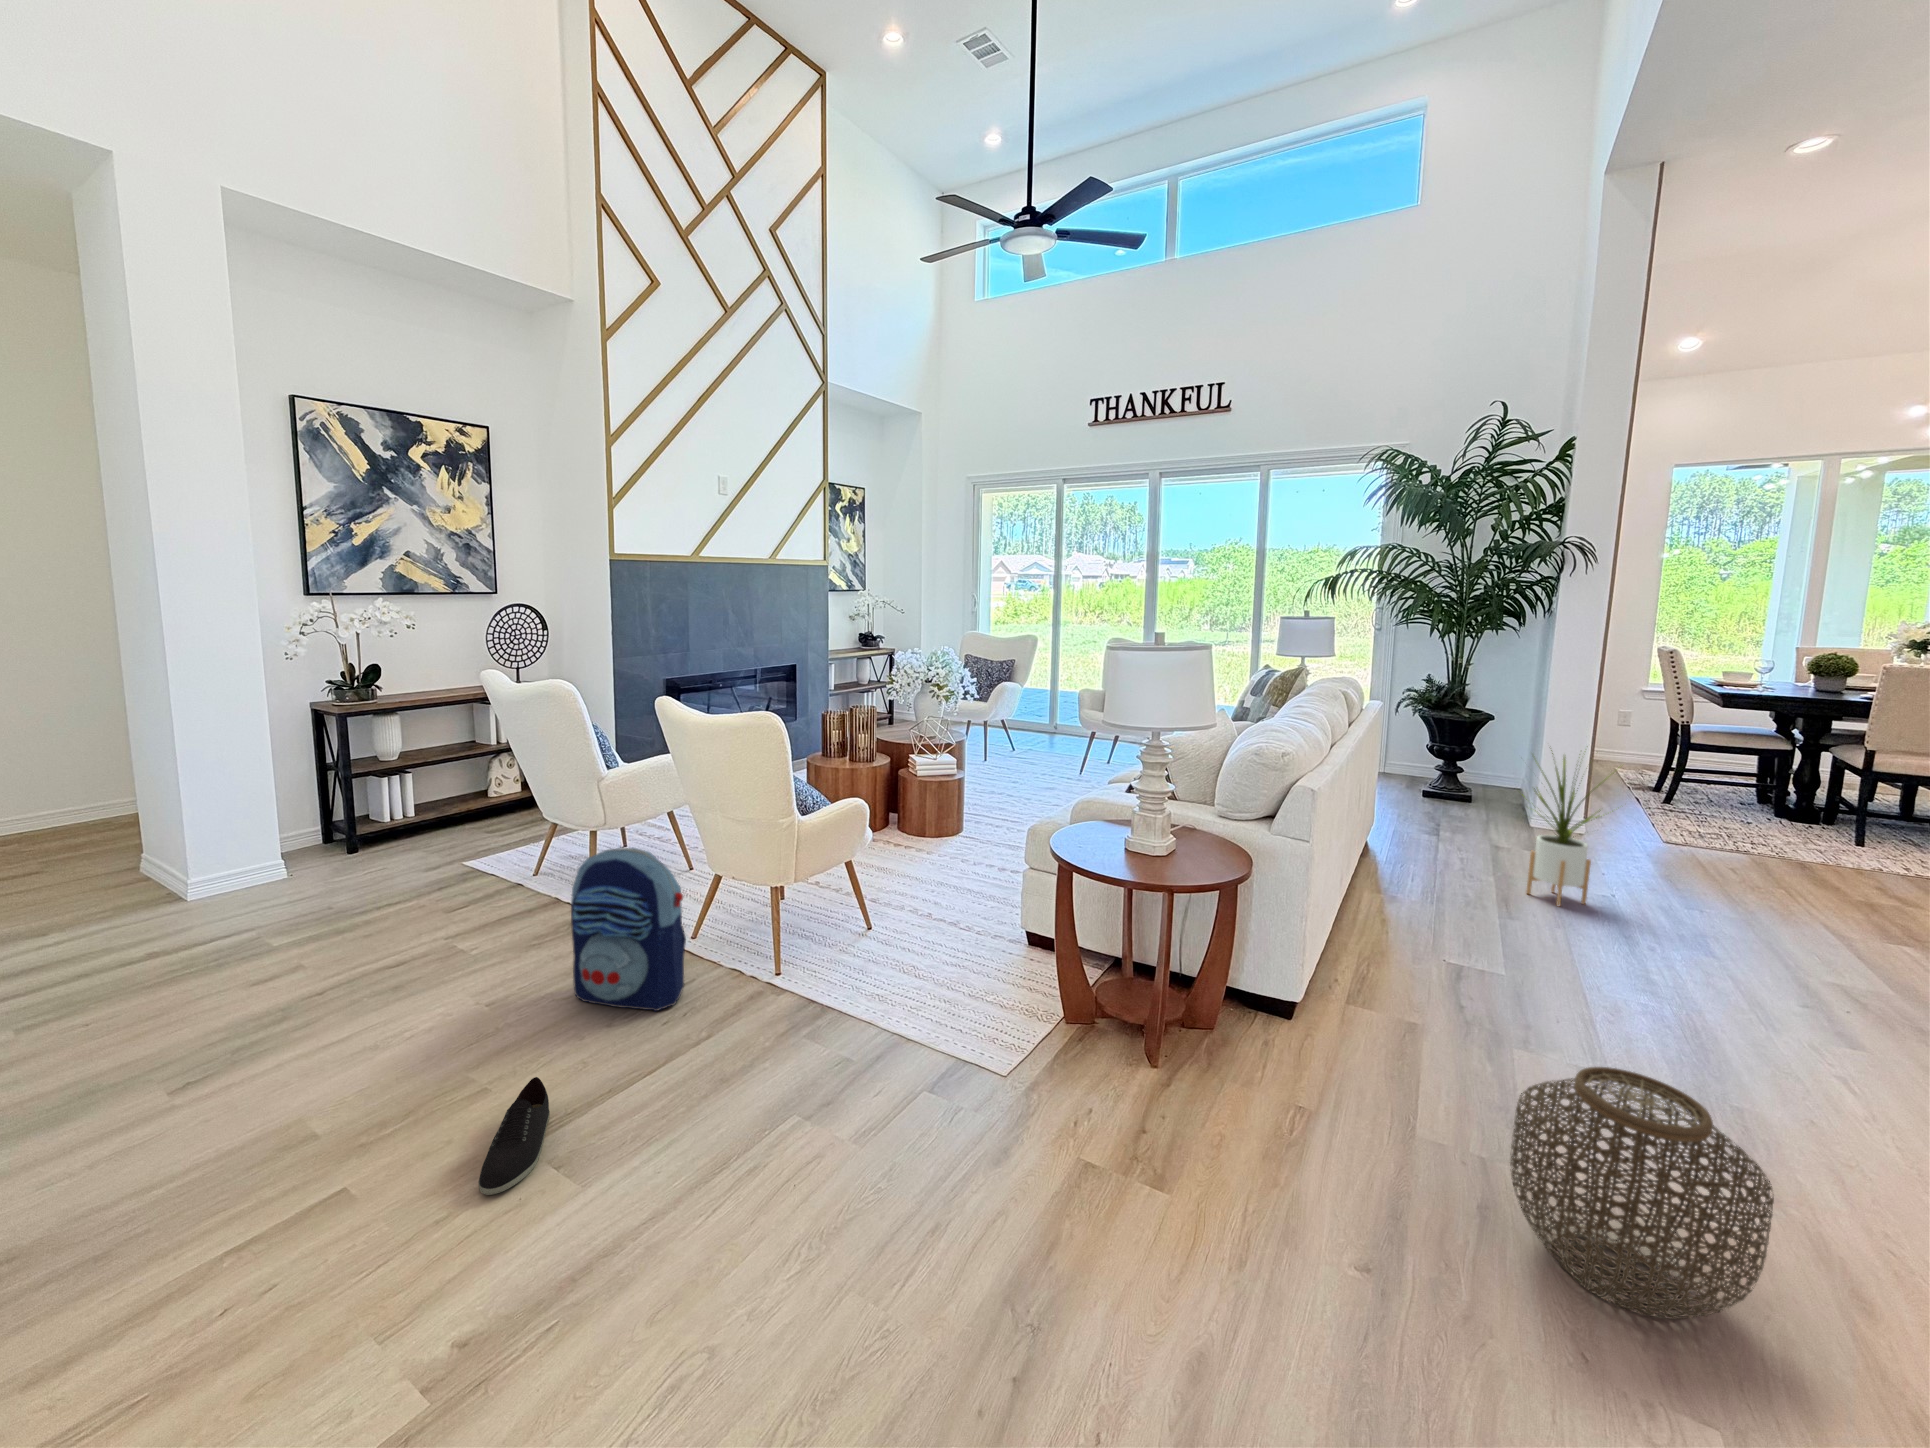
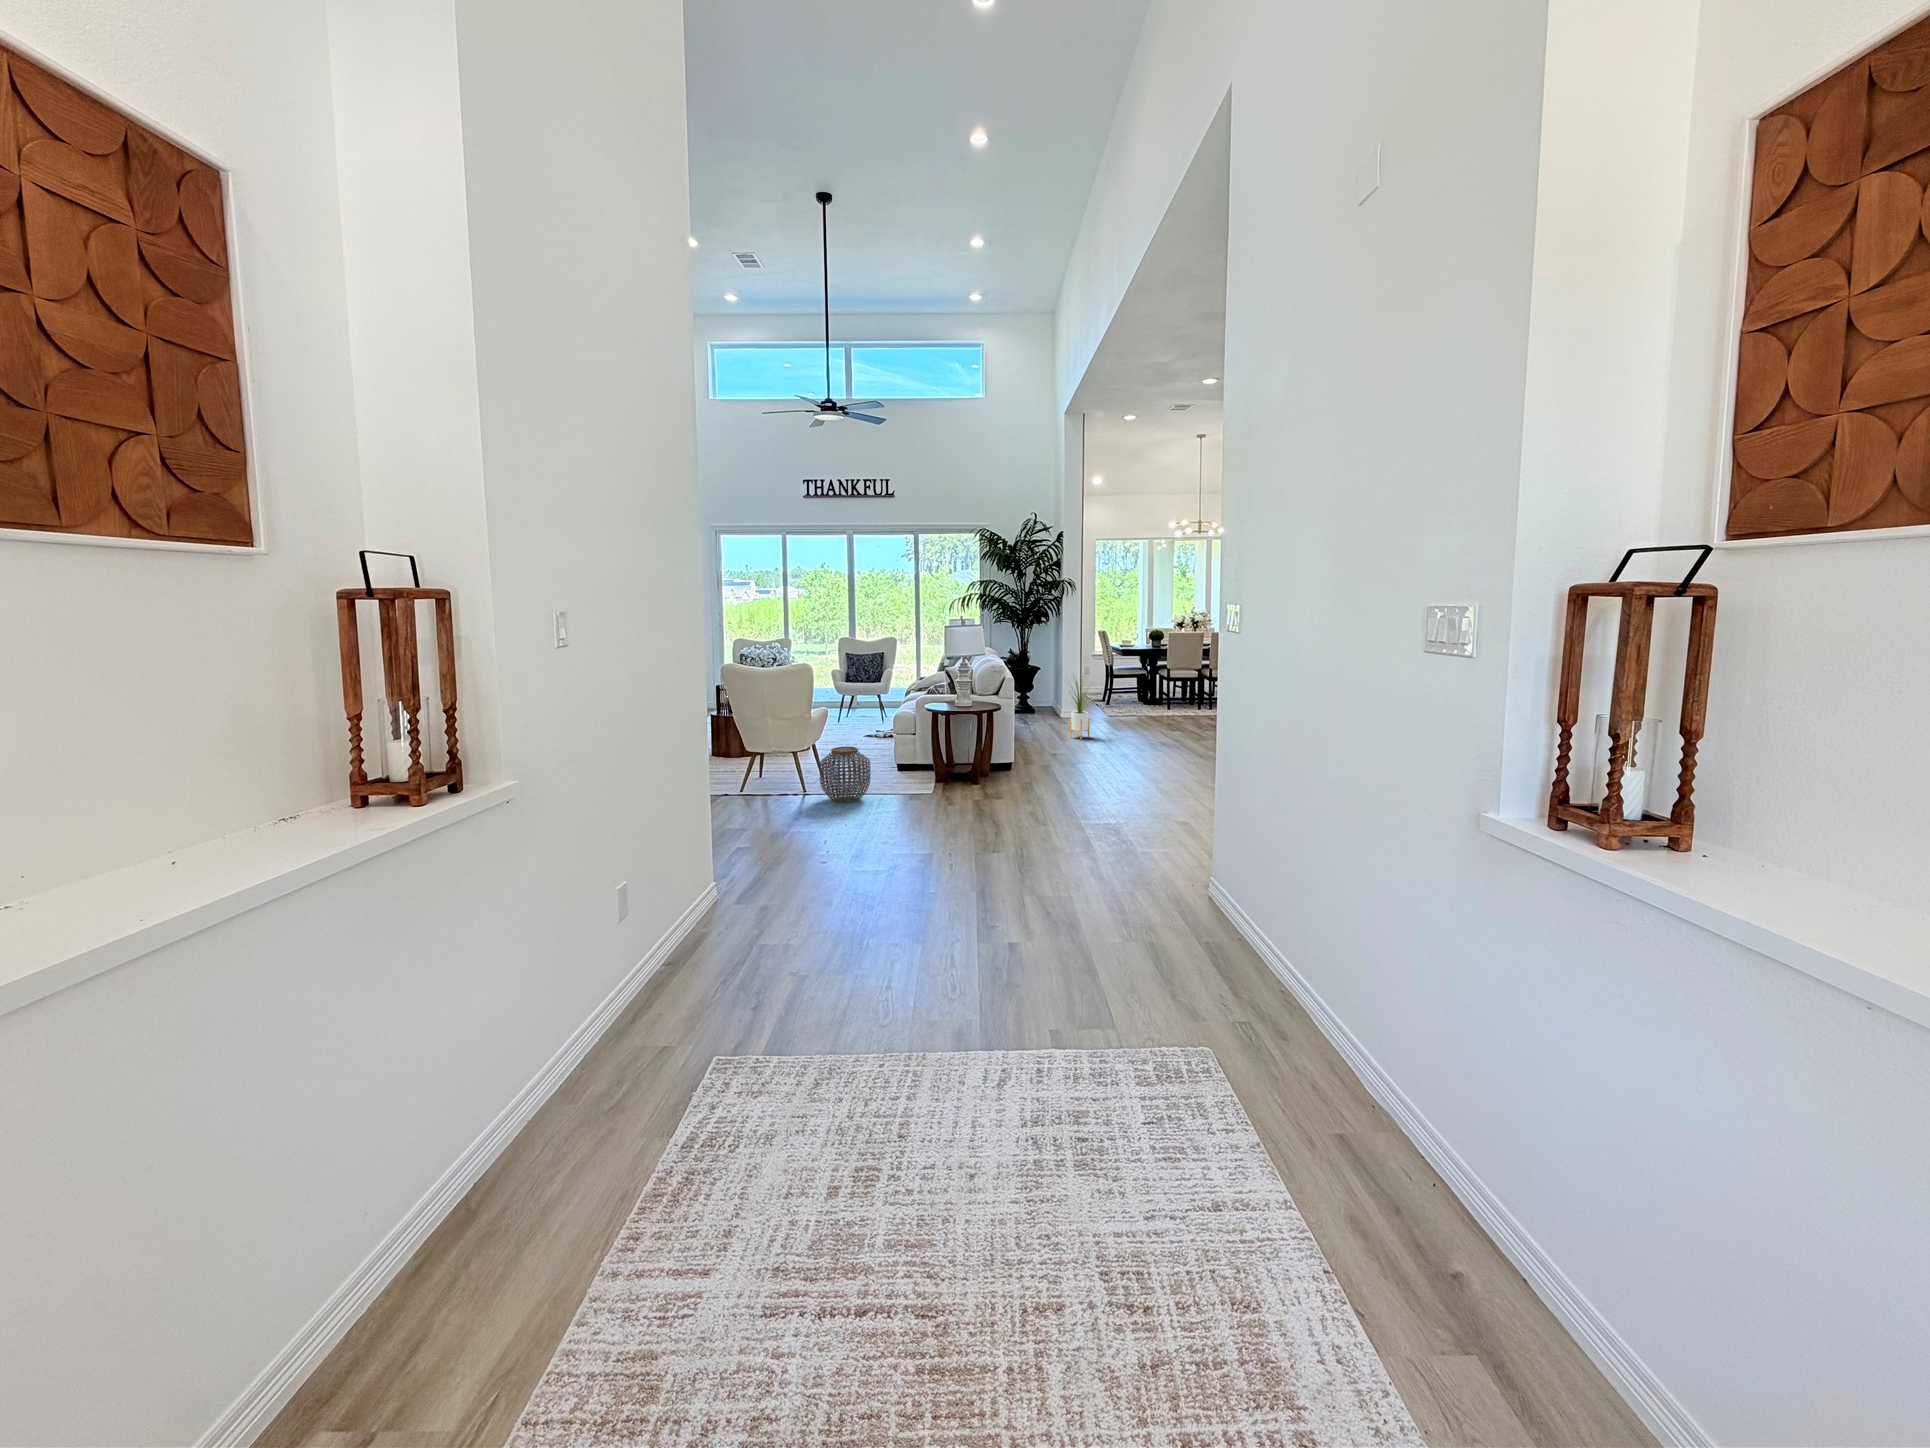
backpack: present [571,848,686,1012] -> none [745,743,800,817]
woven basket: present [1510,1067,1774,1319] -> present [820,747,871,803]
shoe: present [479,1077,550,1195] -> none [800,818,831,841]

